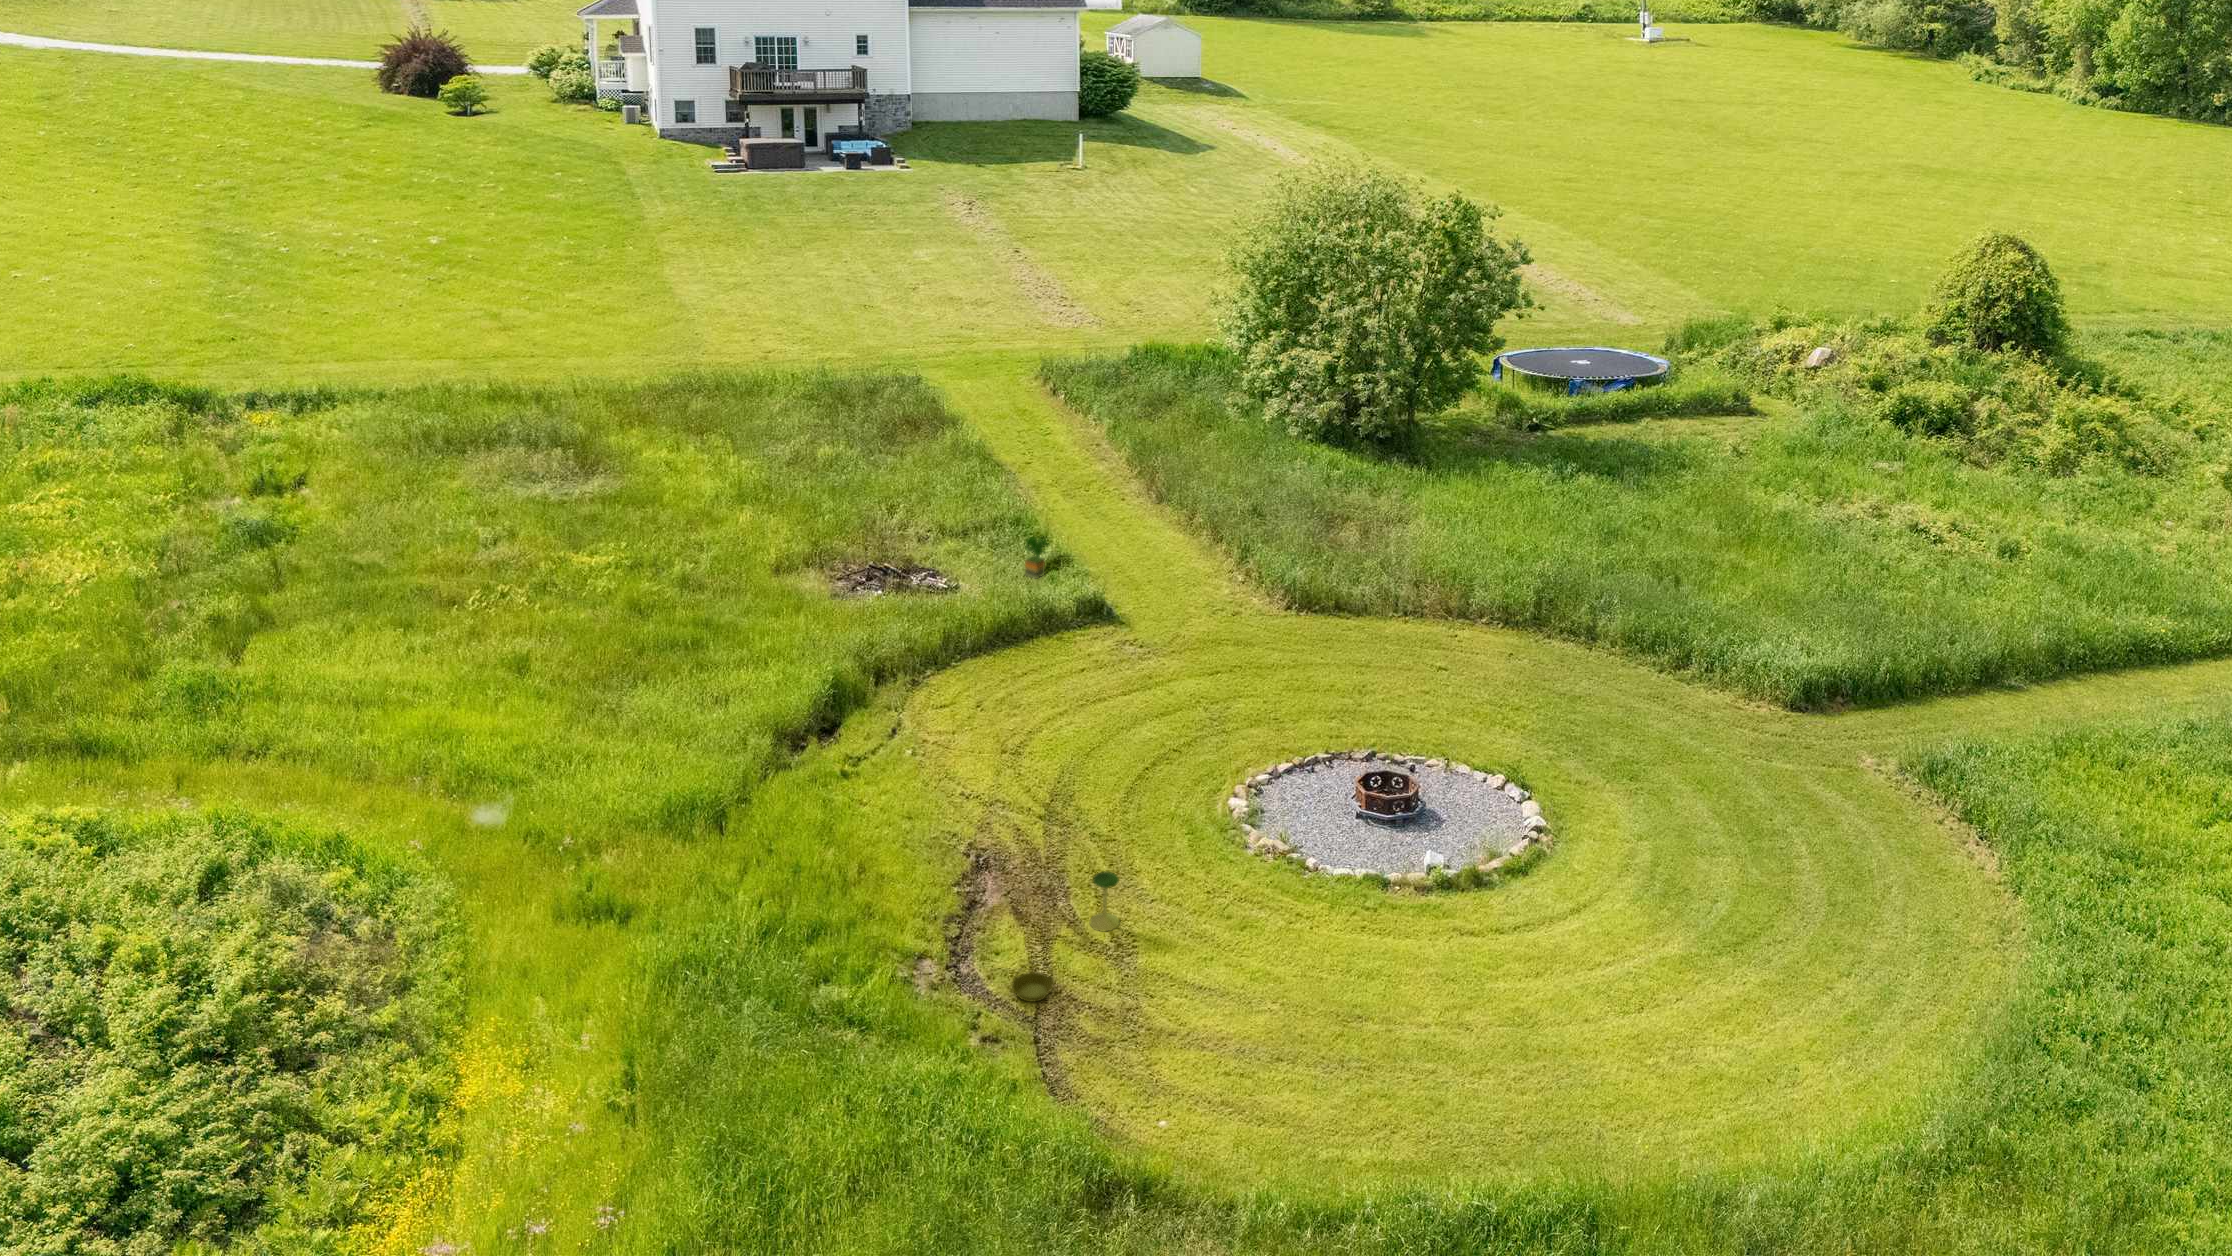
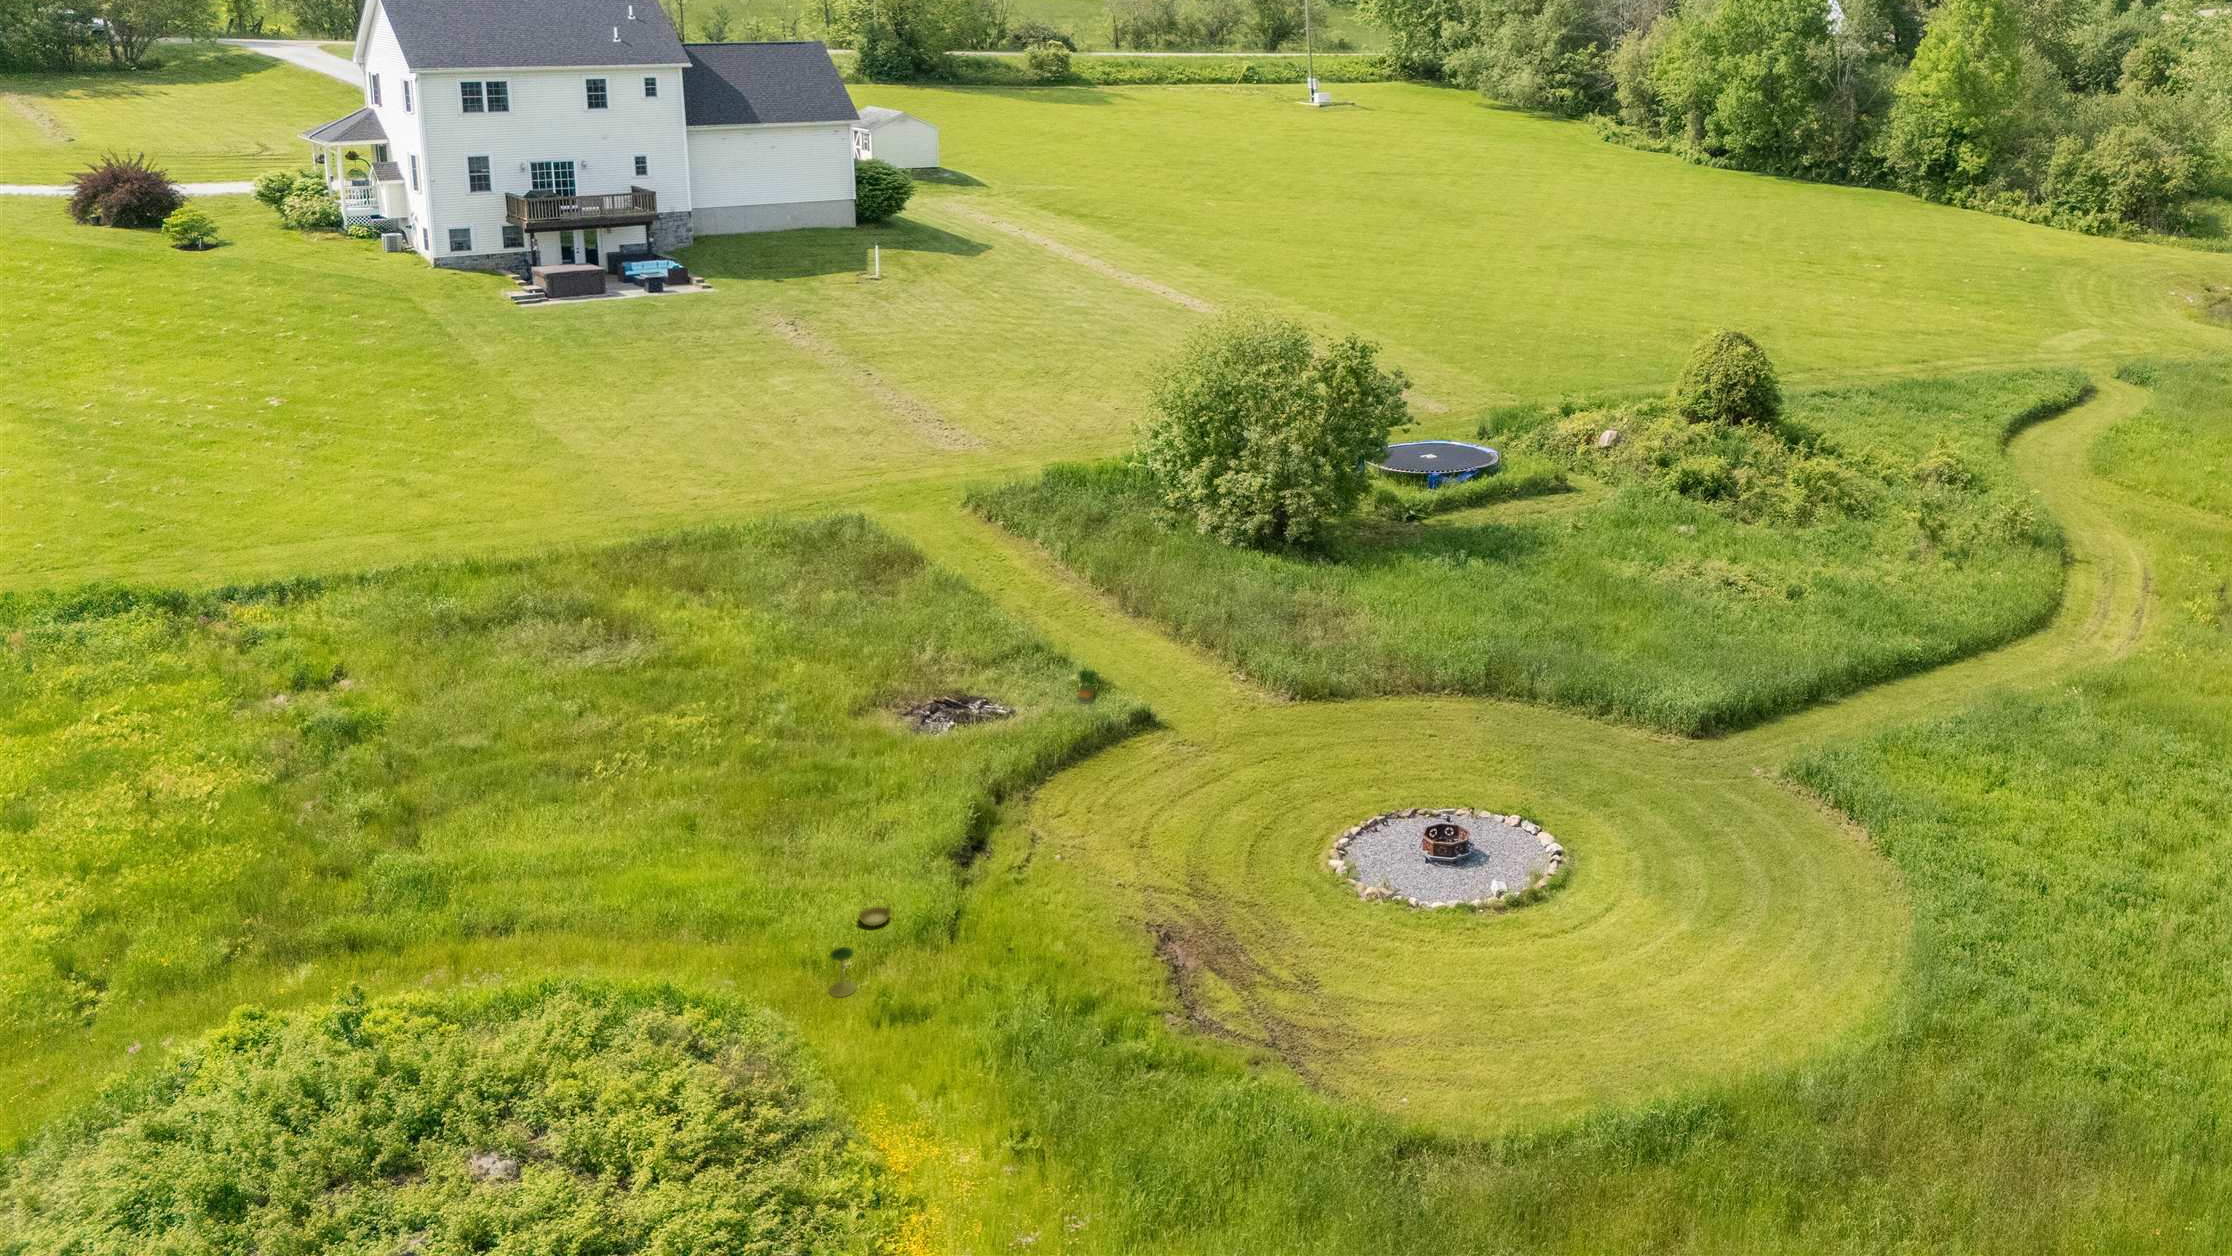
stool: present [1089,871,1119,932] -> present [830,947,856,997]
basket: present [1012,963,1053,1002] -> present [859,896,891,927]

